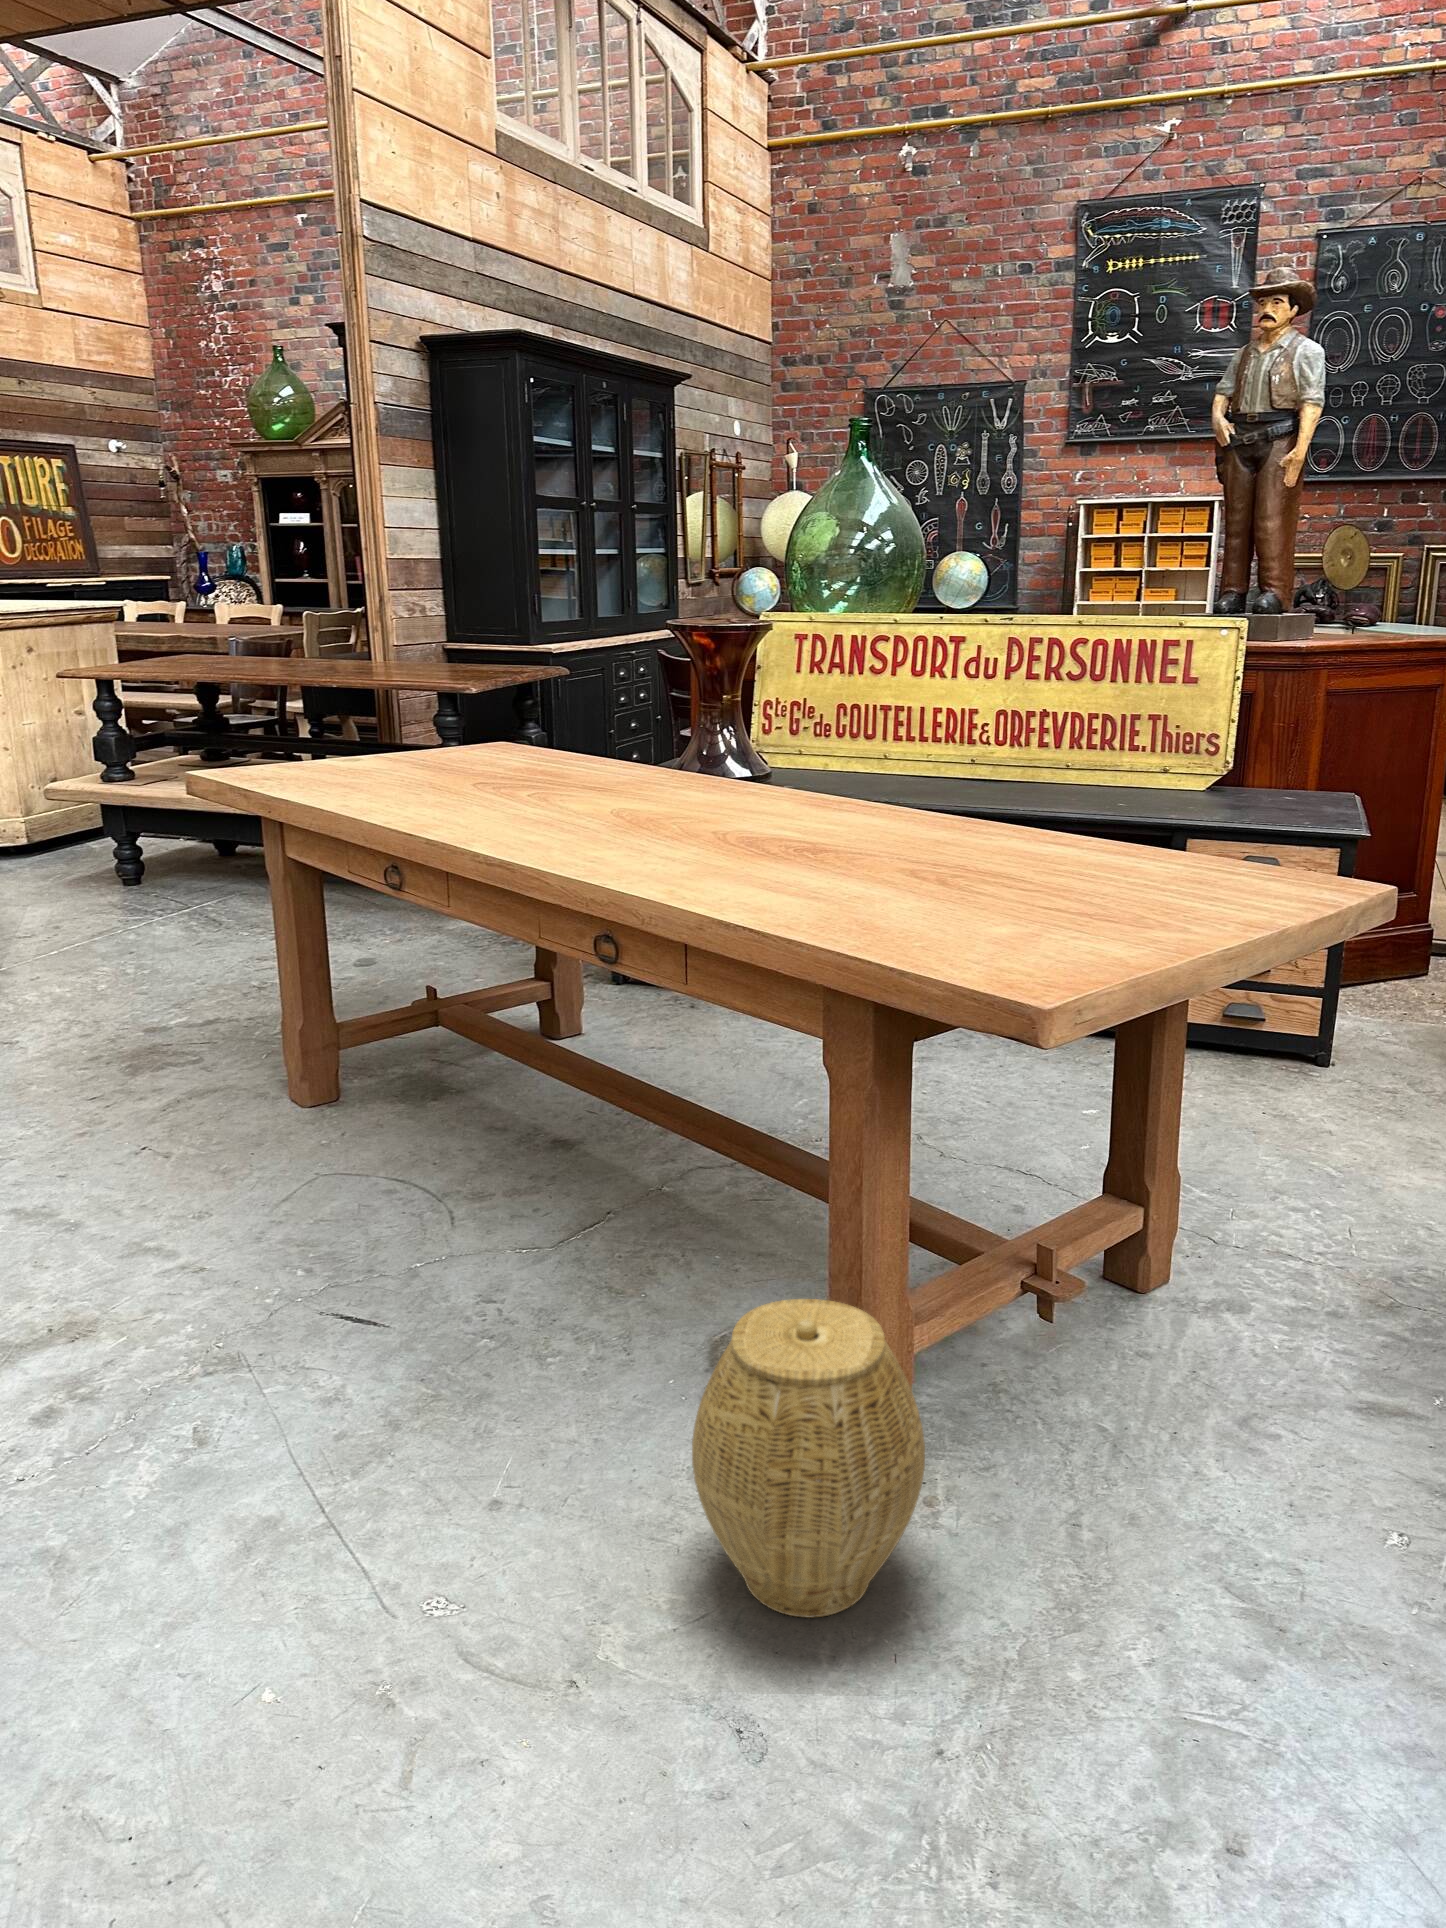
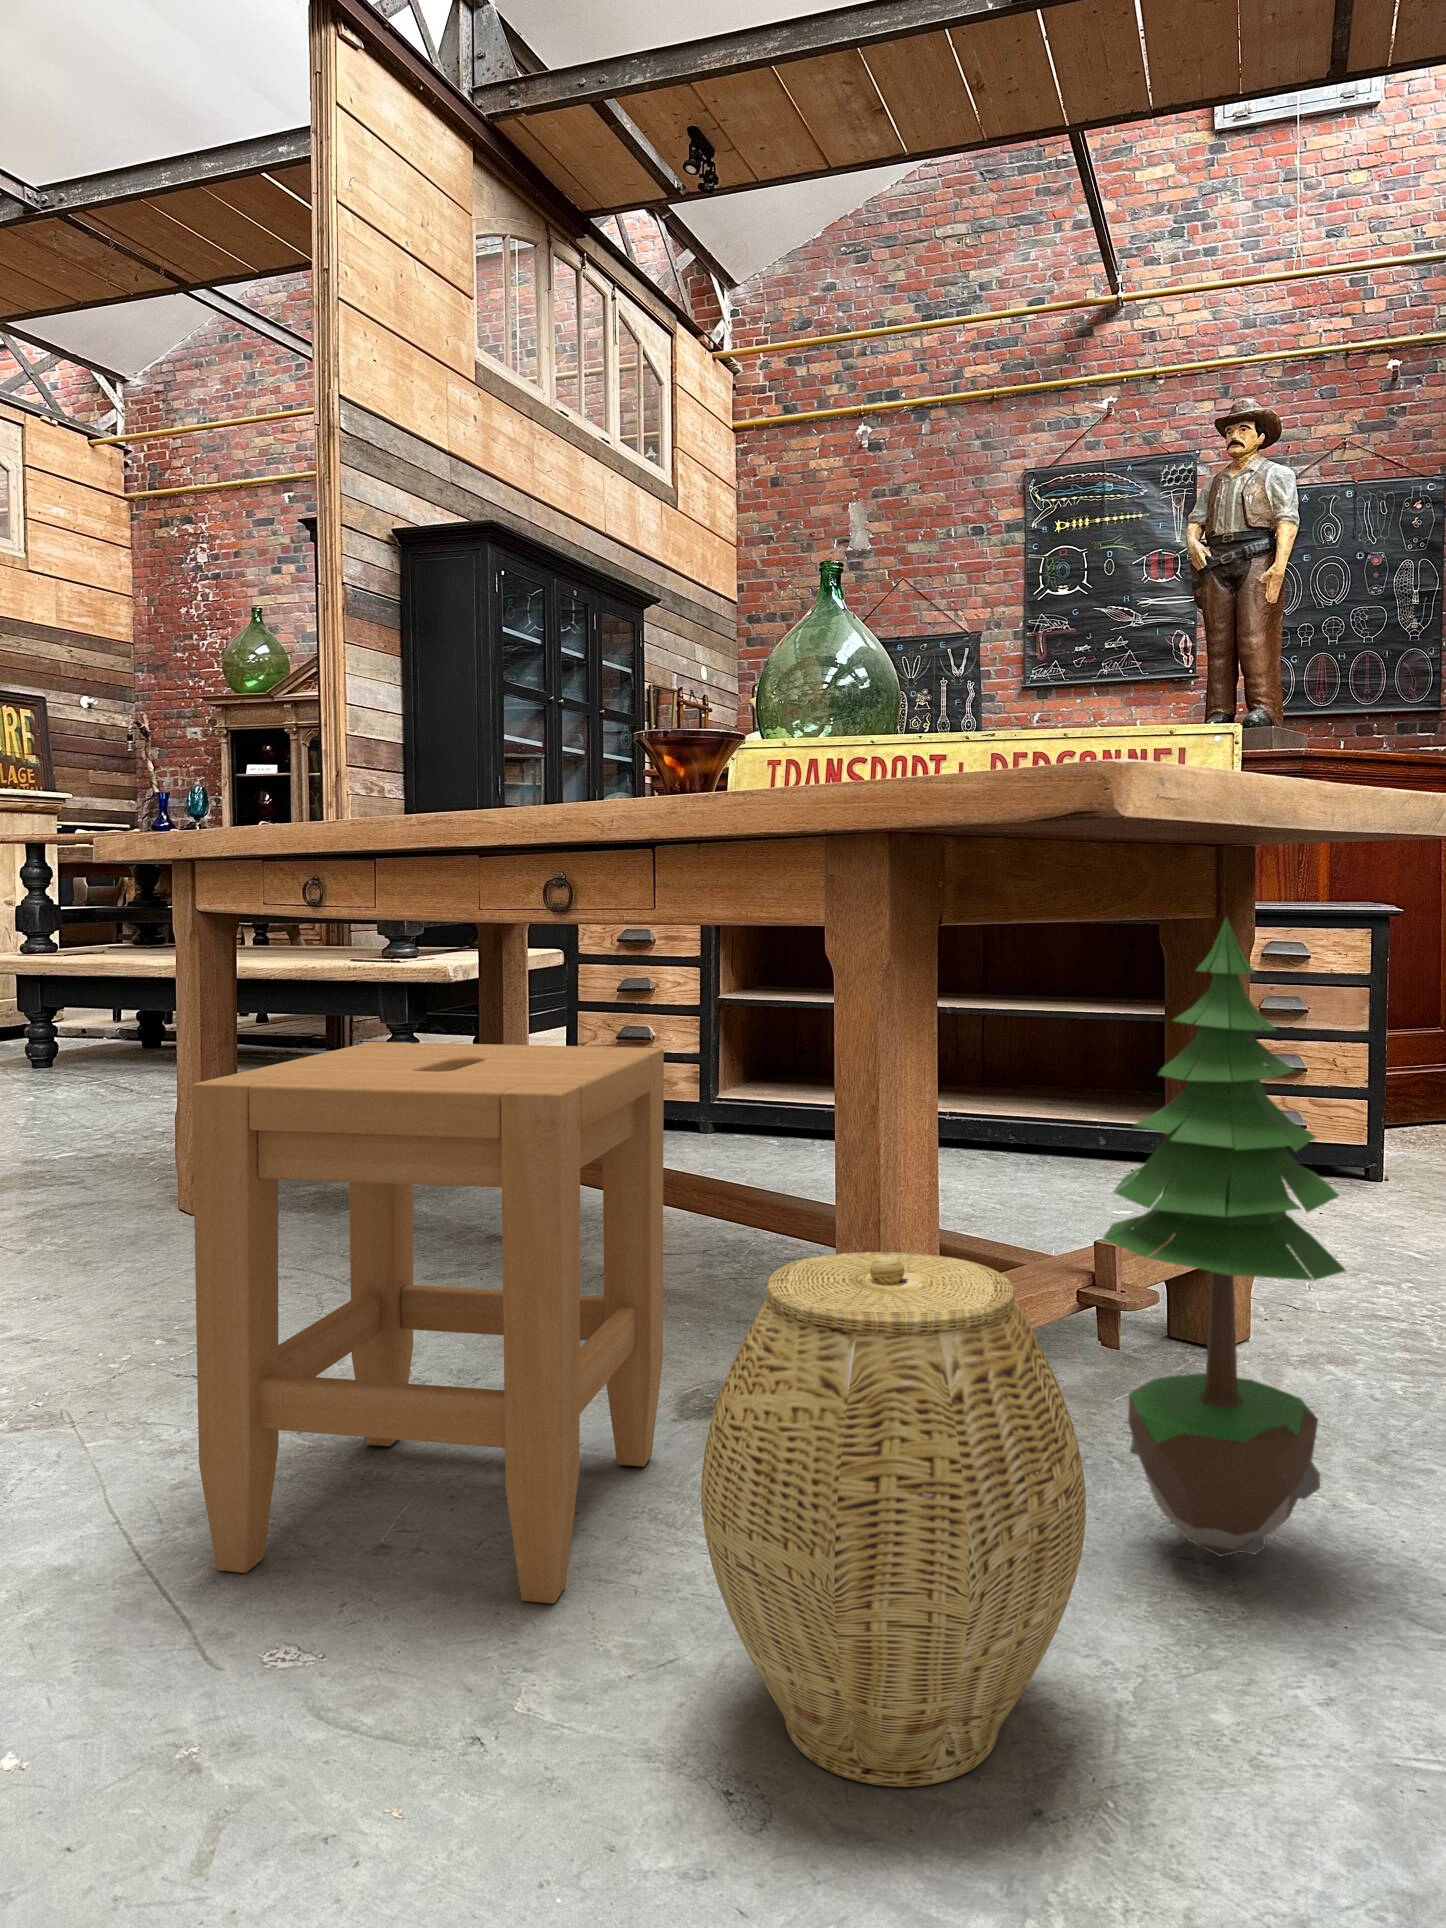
potted tree: none [970,1053,1131,1458] -> present [1103,917,1346,1557]
stool: none [352,1070,677,1482] -> present [192,1042,664,1604]

